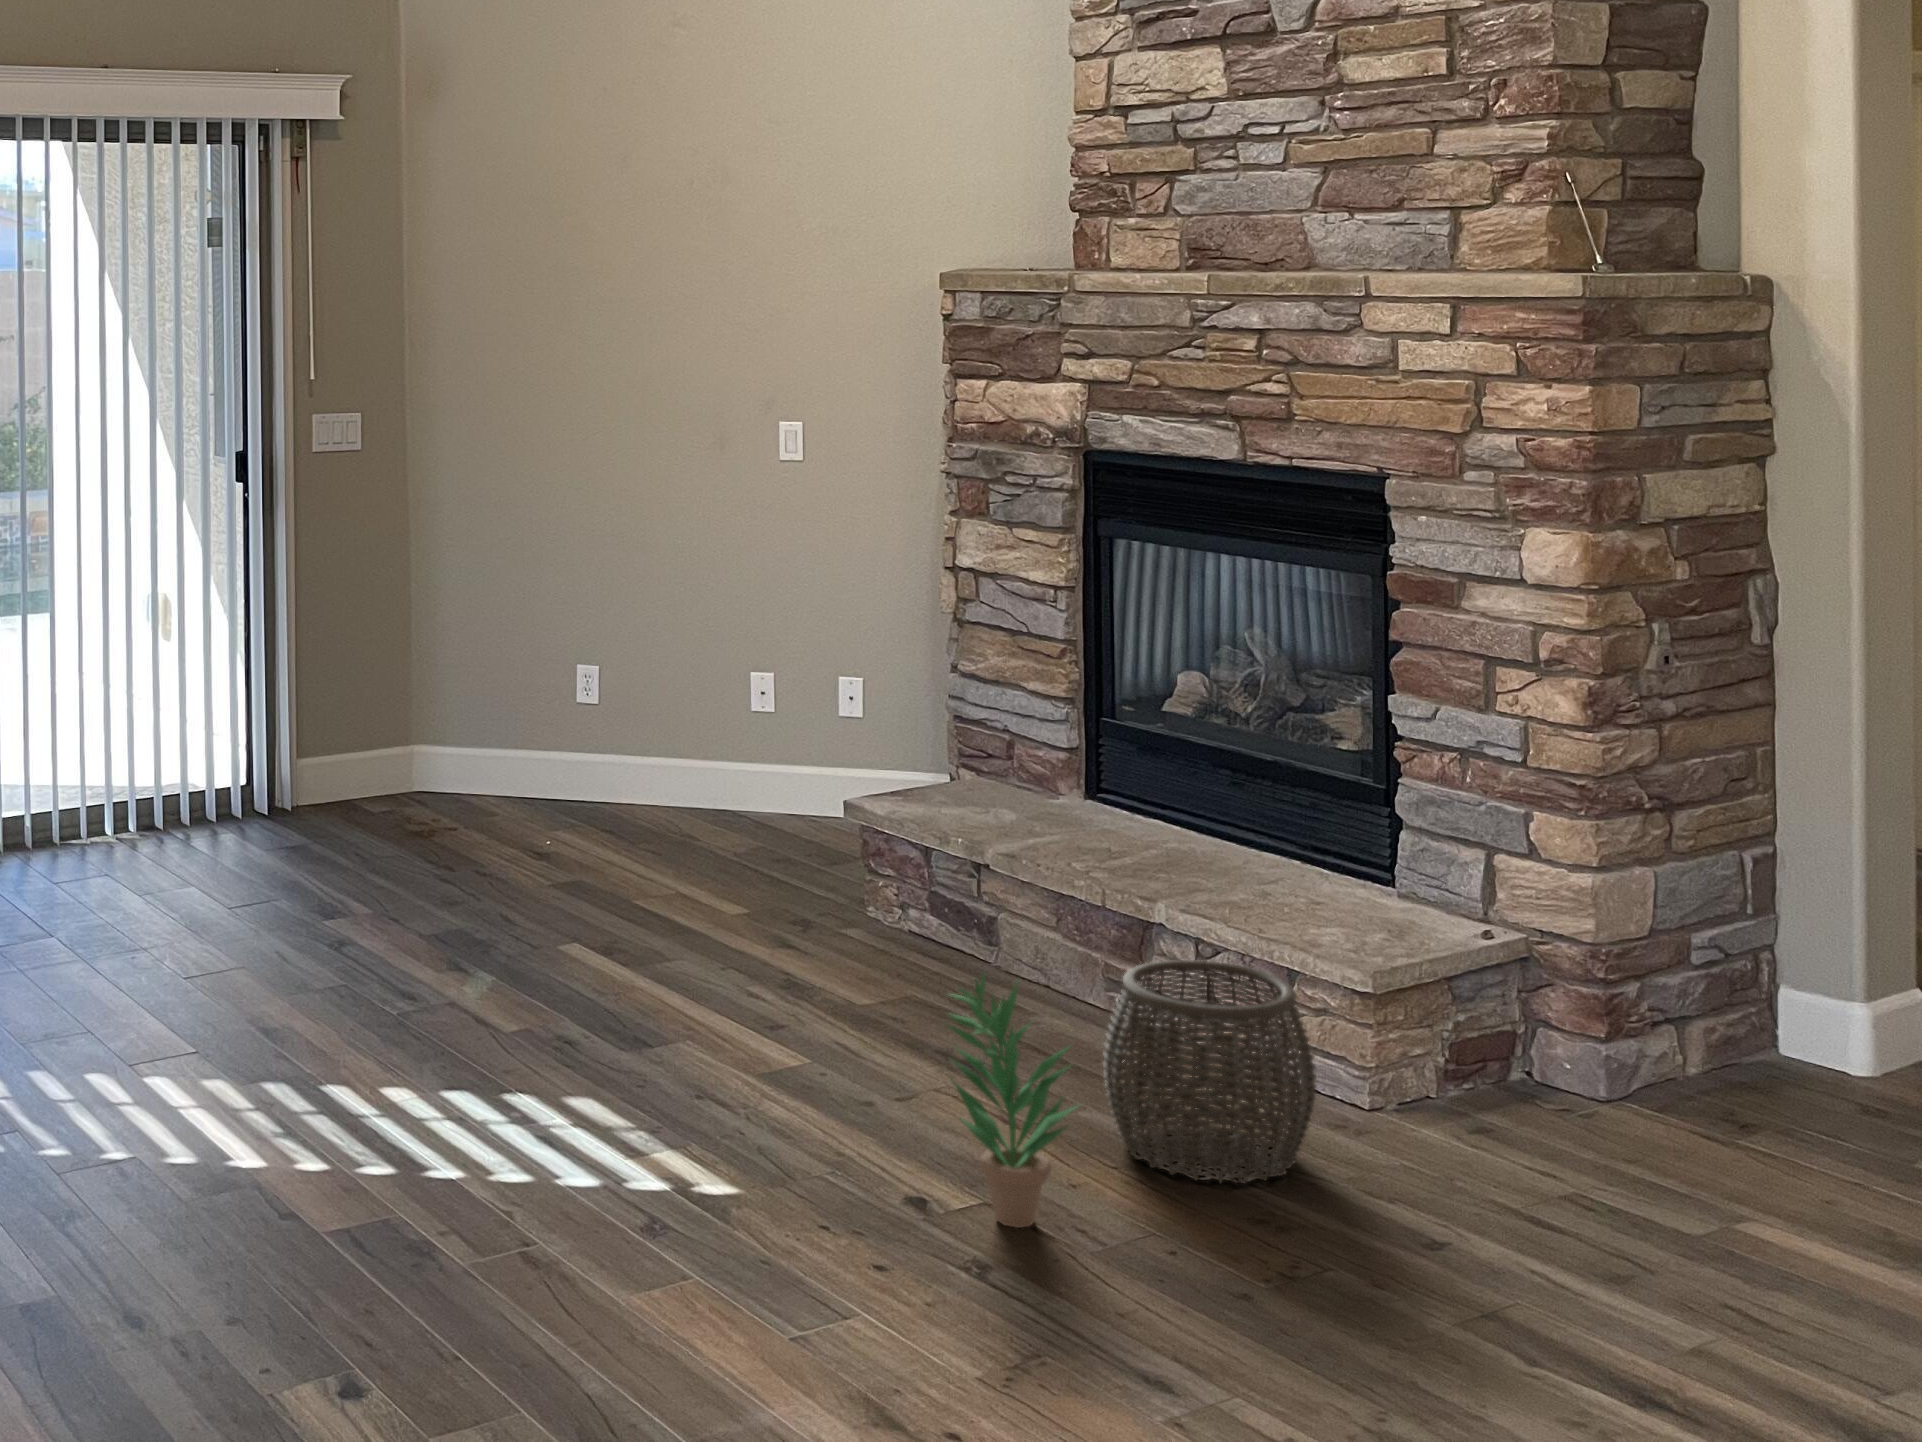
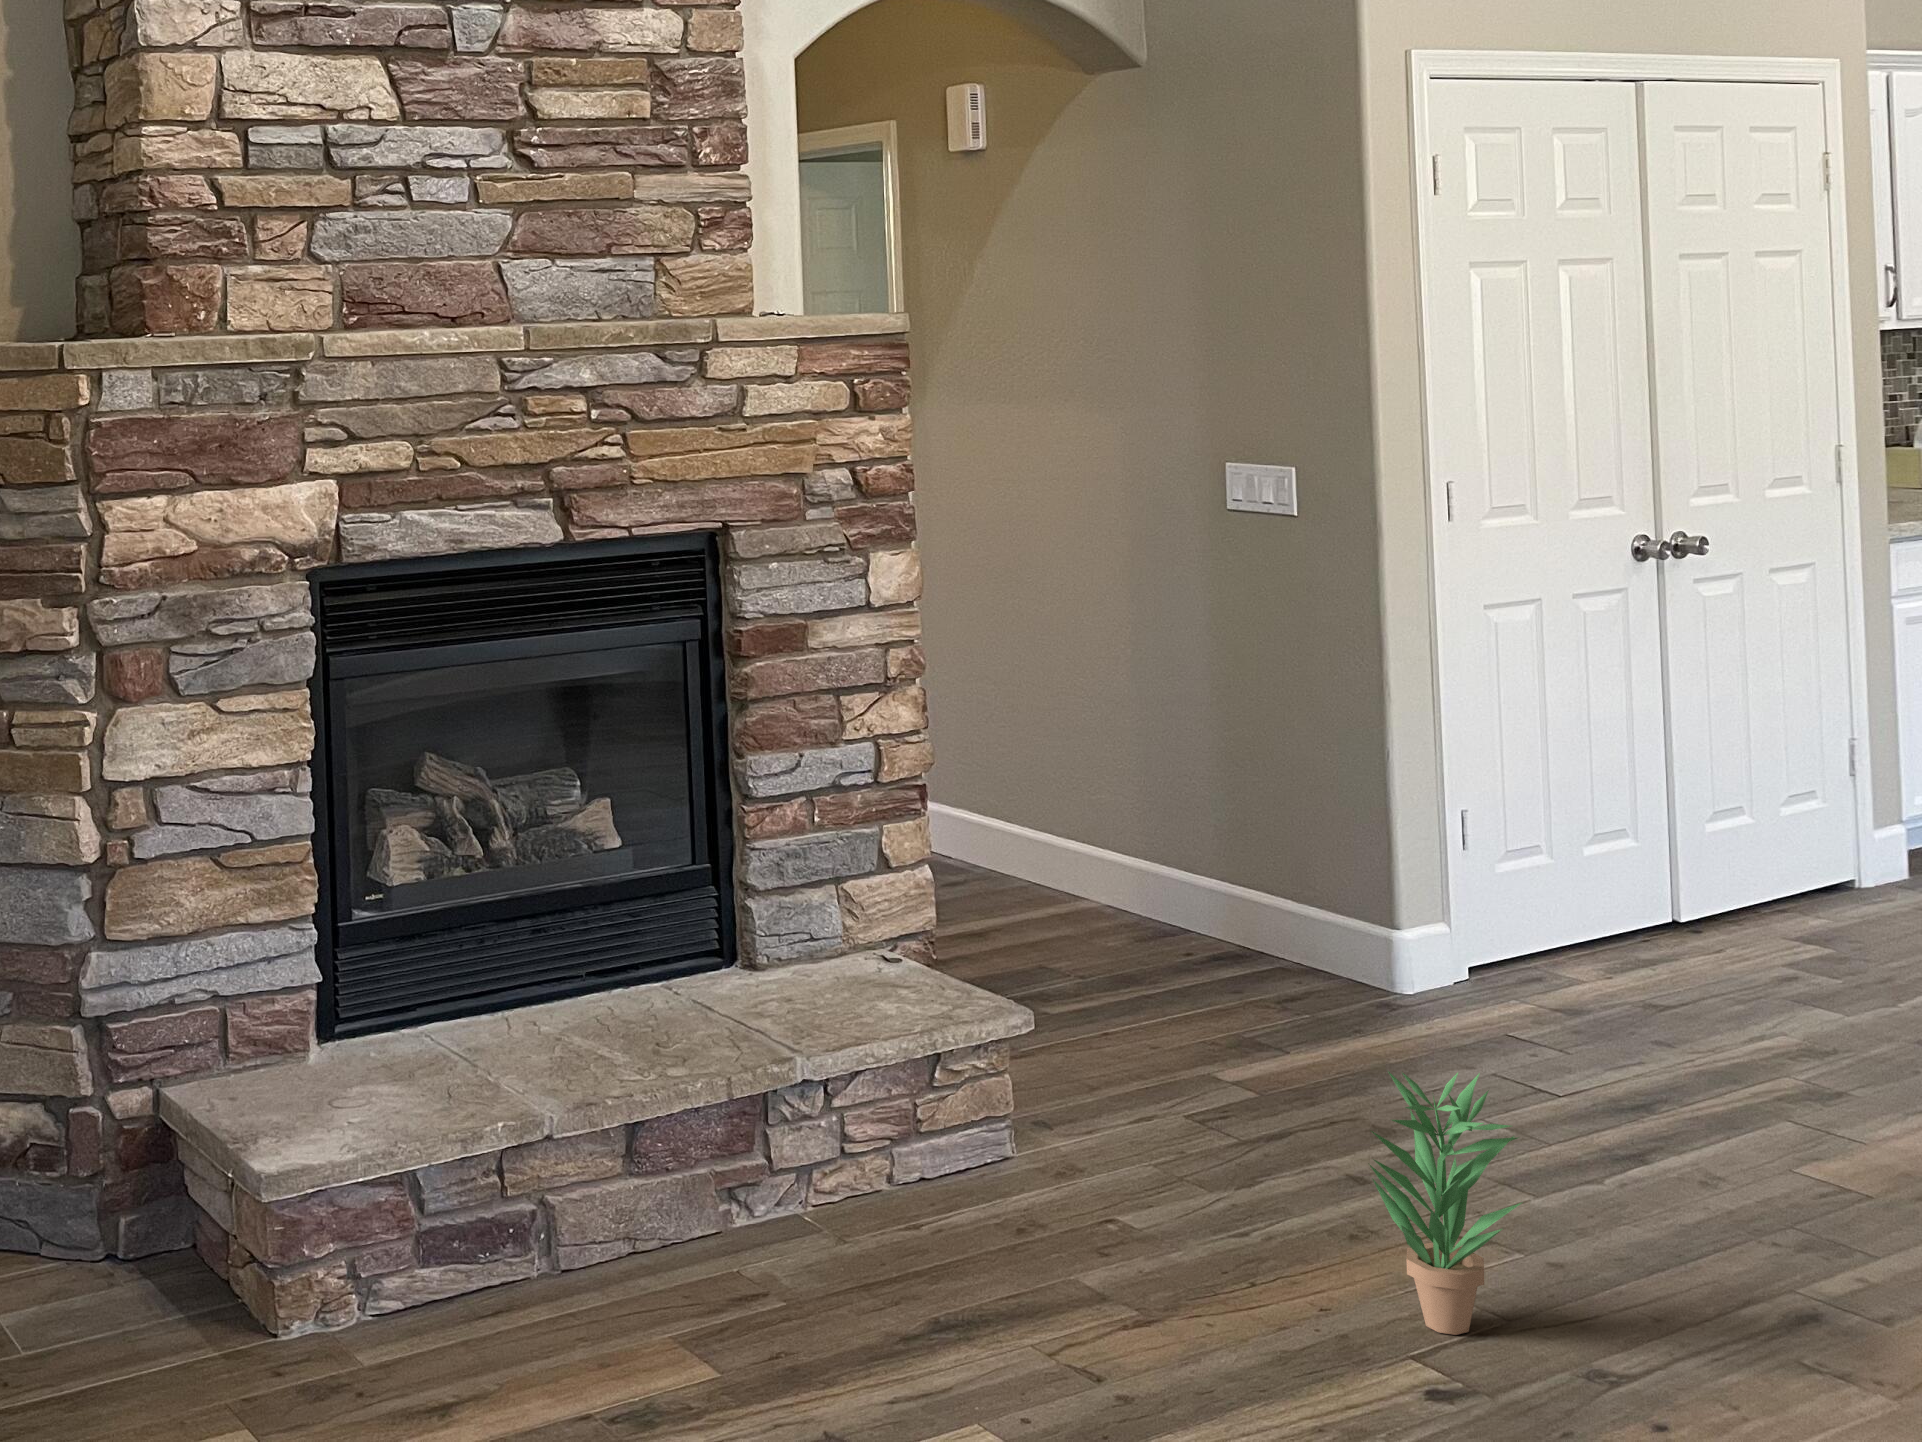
woven basket: present [1103,960,1317,1183] -> none [1062,1017,1287,1255]

